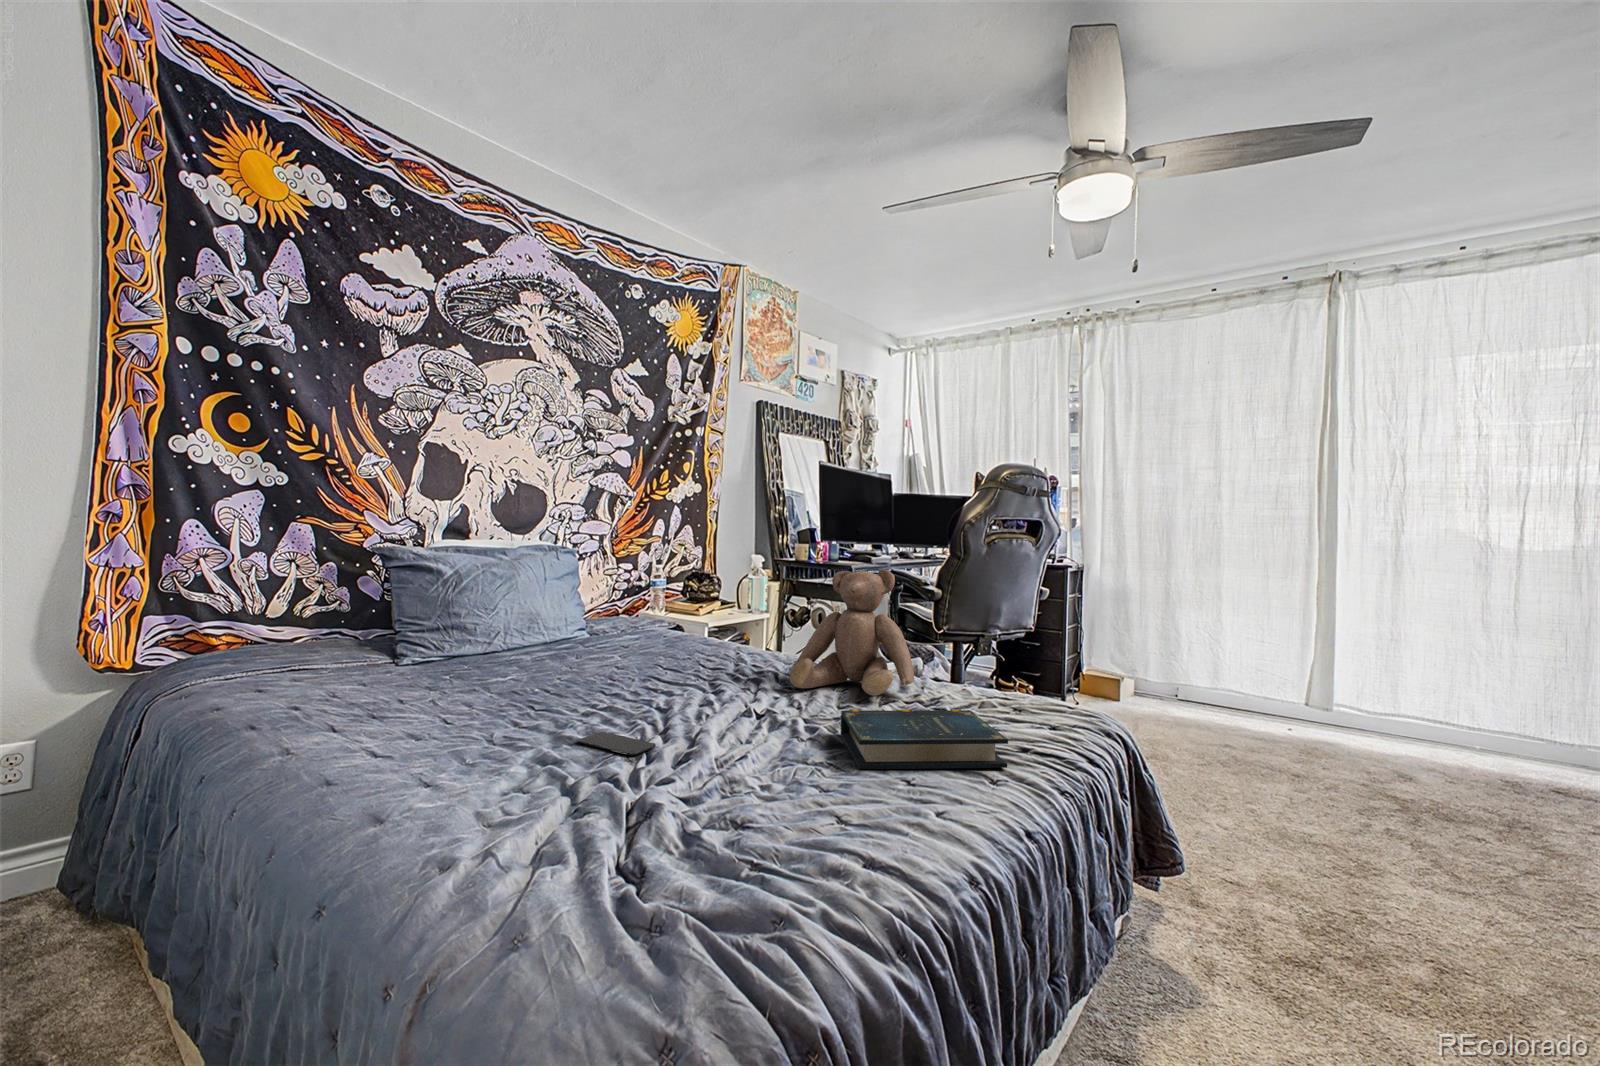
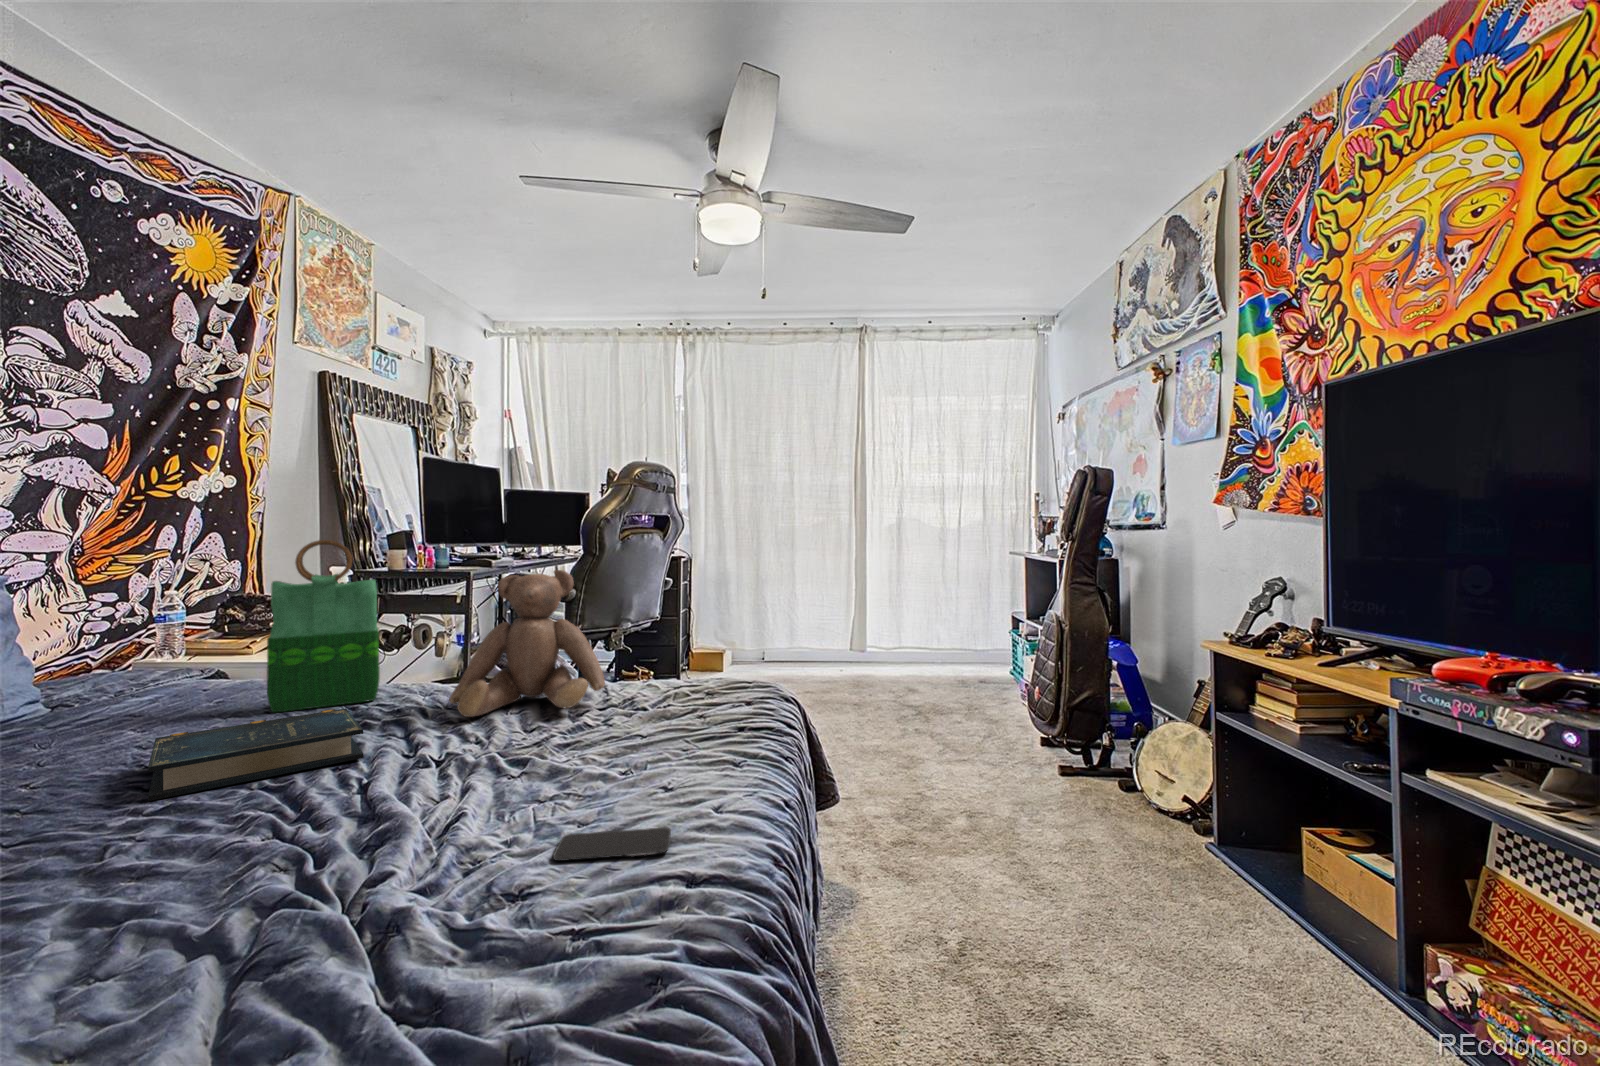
tote bag: none [682,534,754,663] -> present [267,540,380,712]
book: present [841,709,1008,769] -> present [148,708,363,801]
smartphone: present [578,732,656,755] -> present [553,827,671,861]

